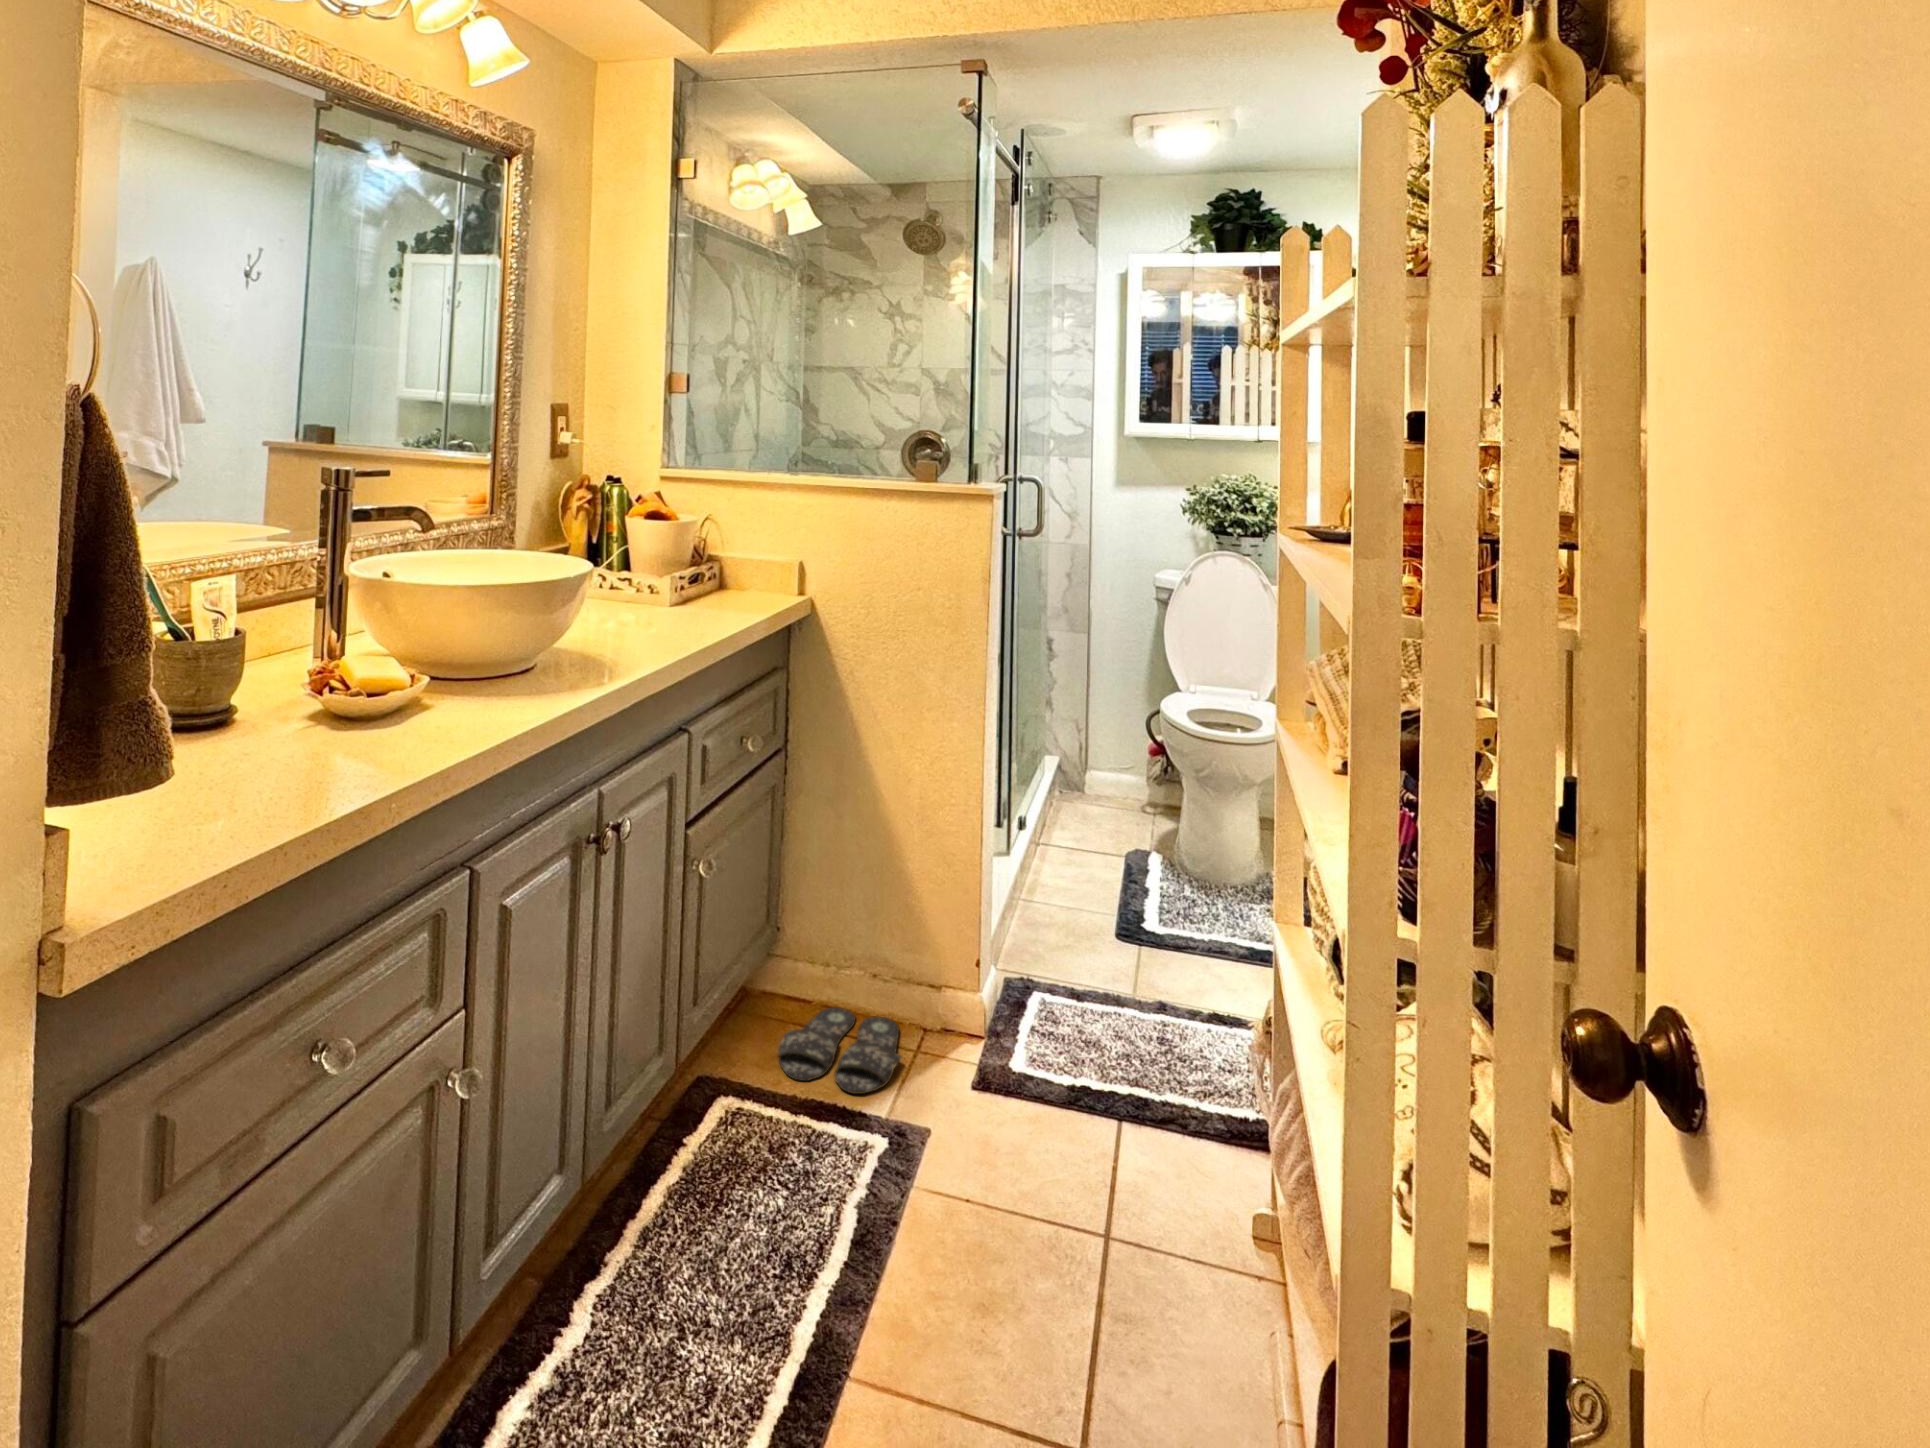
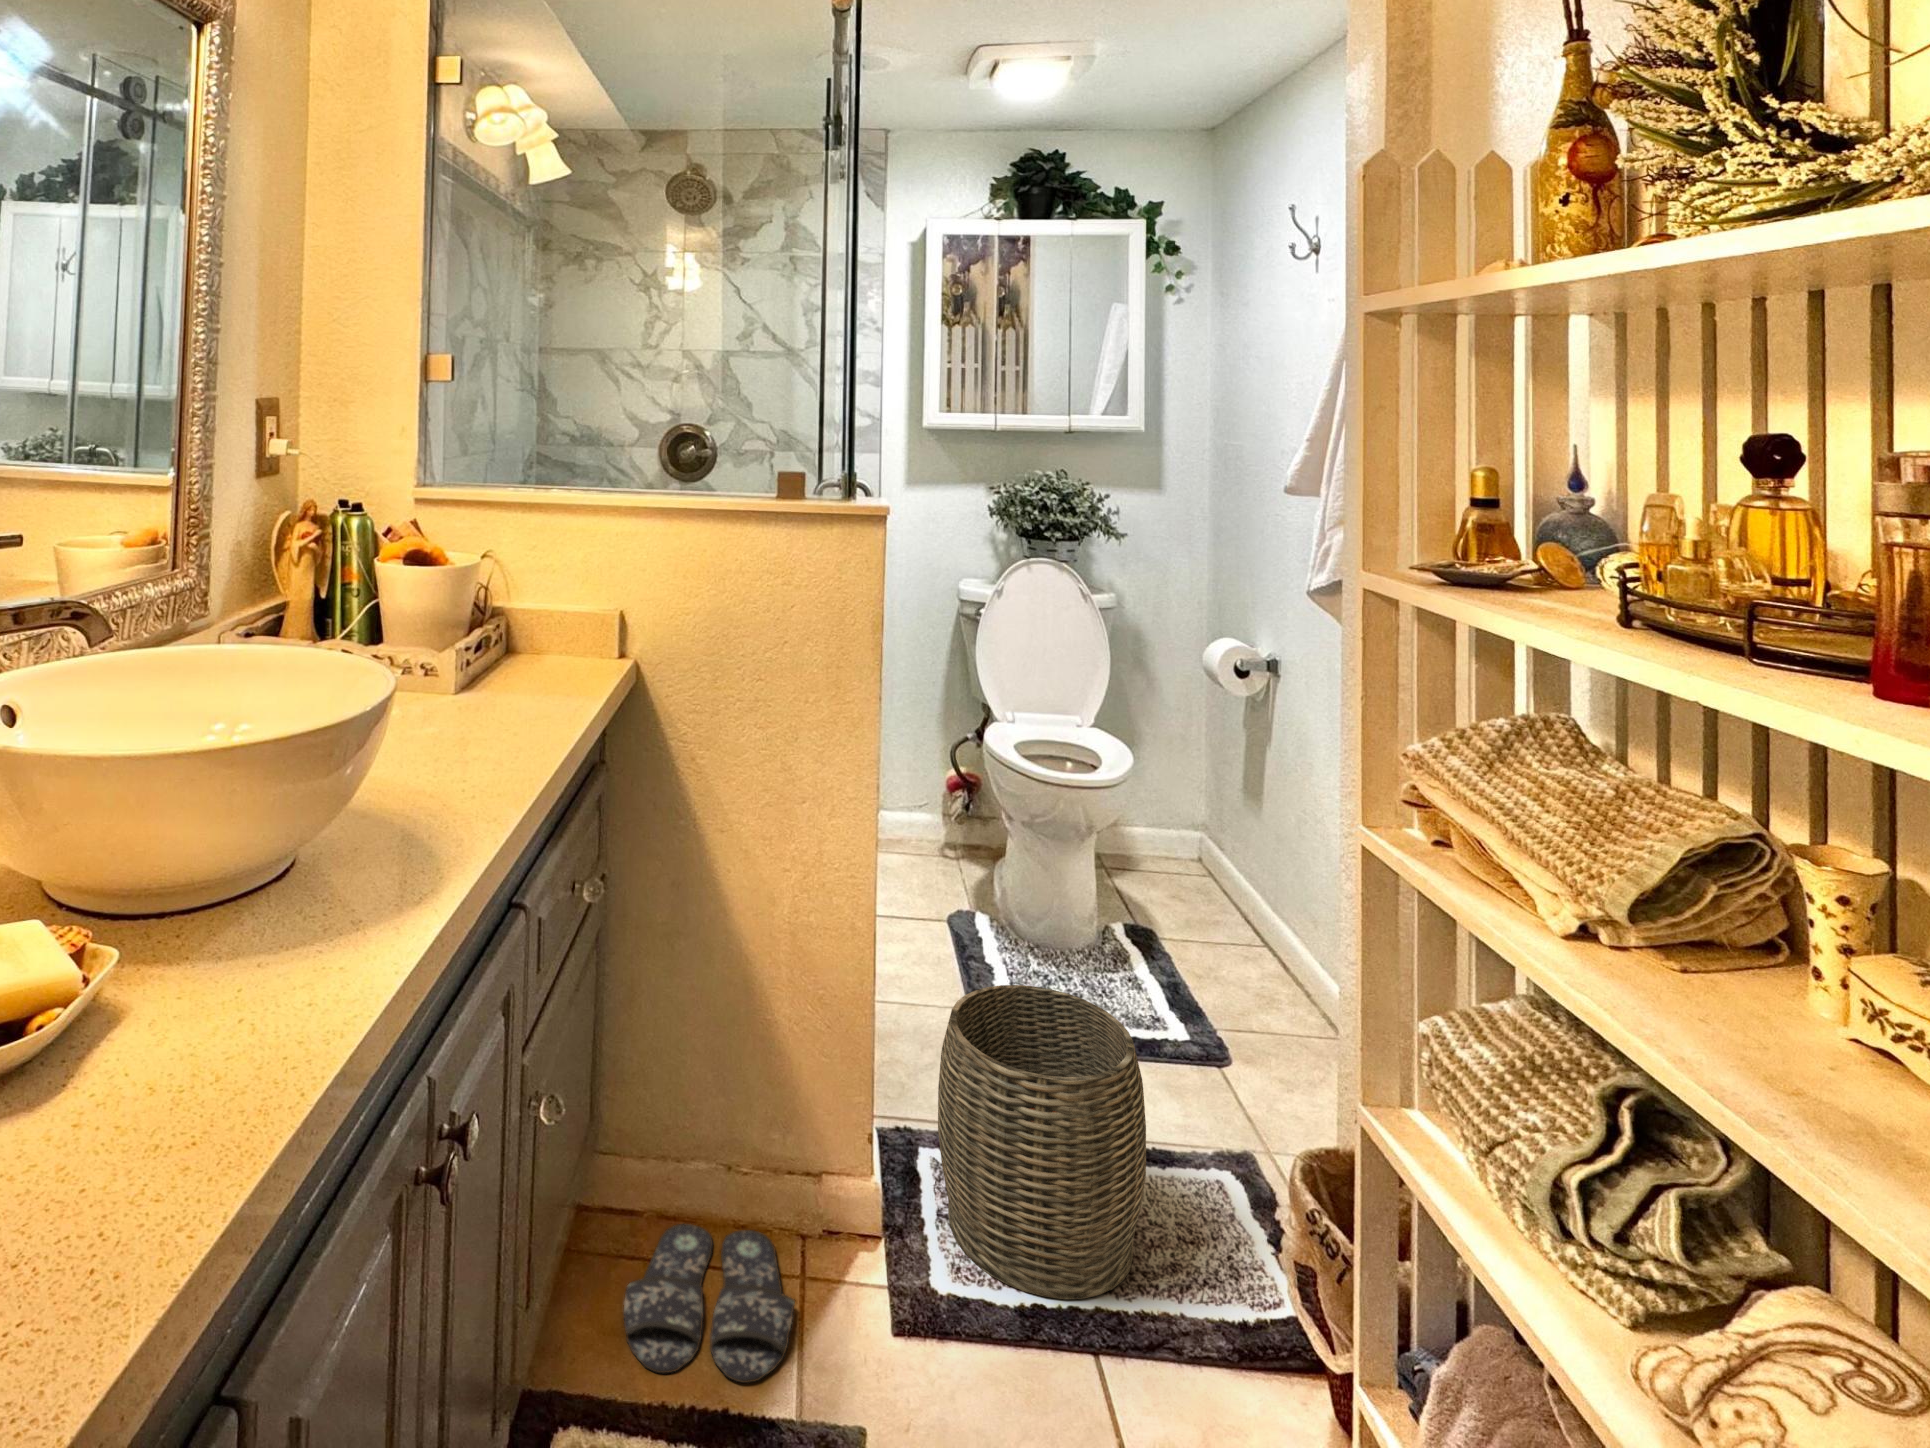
woven basket: none [1032,868,1191,1091] -> present [938,985,1146,1299]

